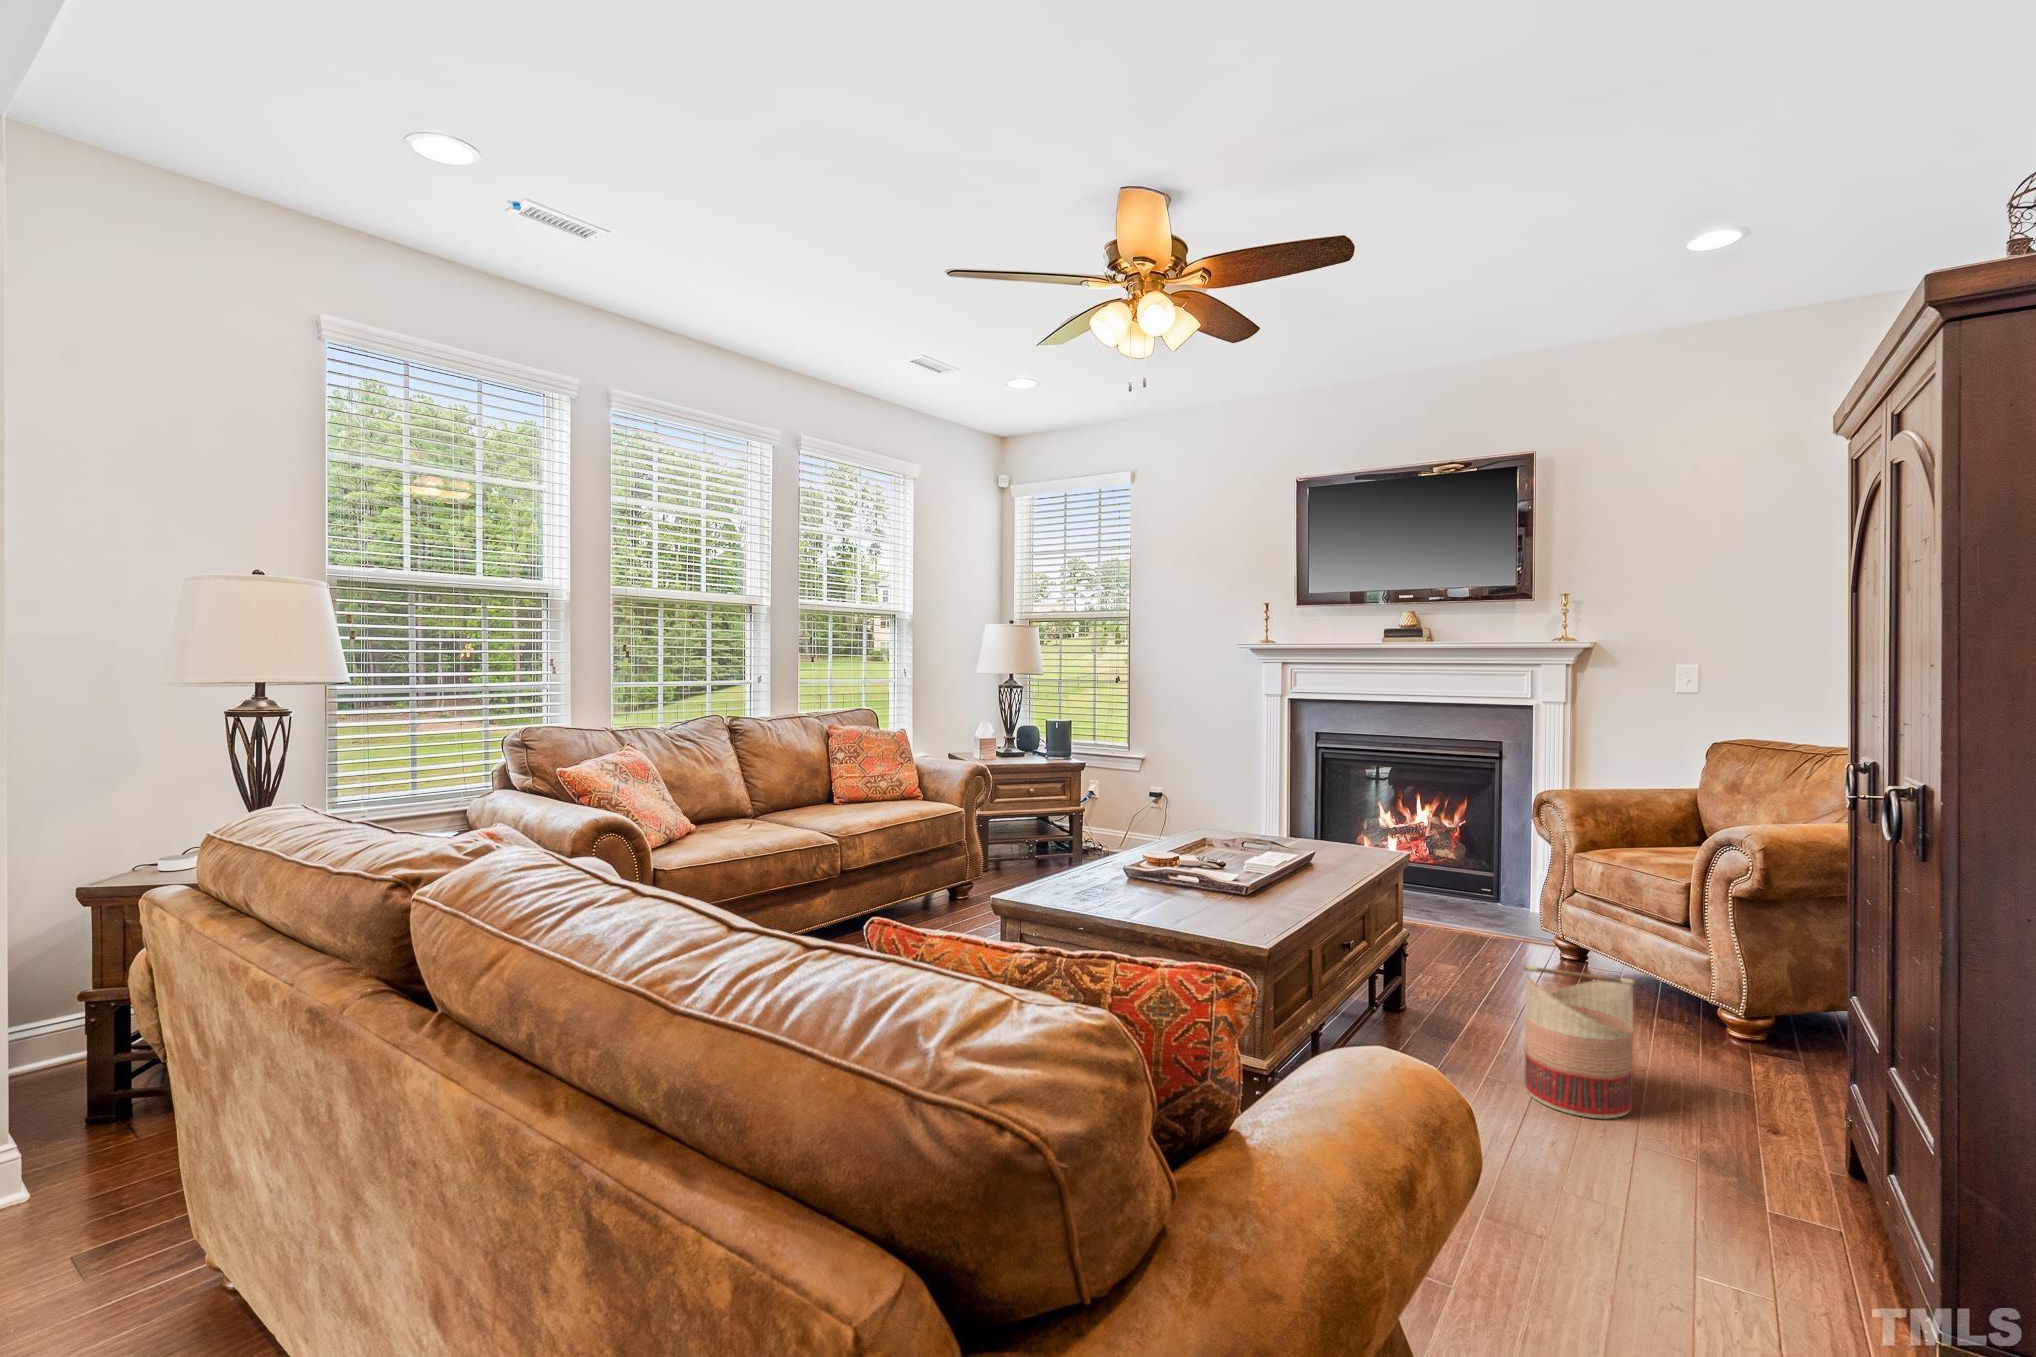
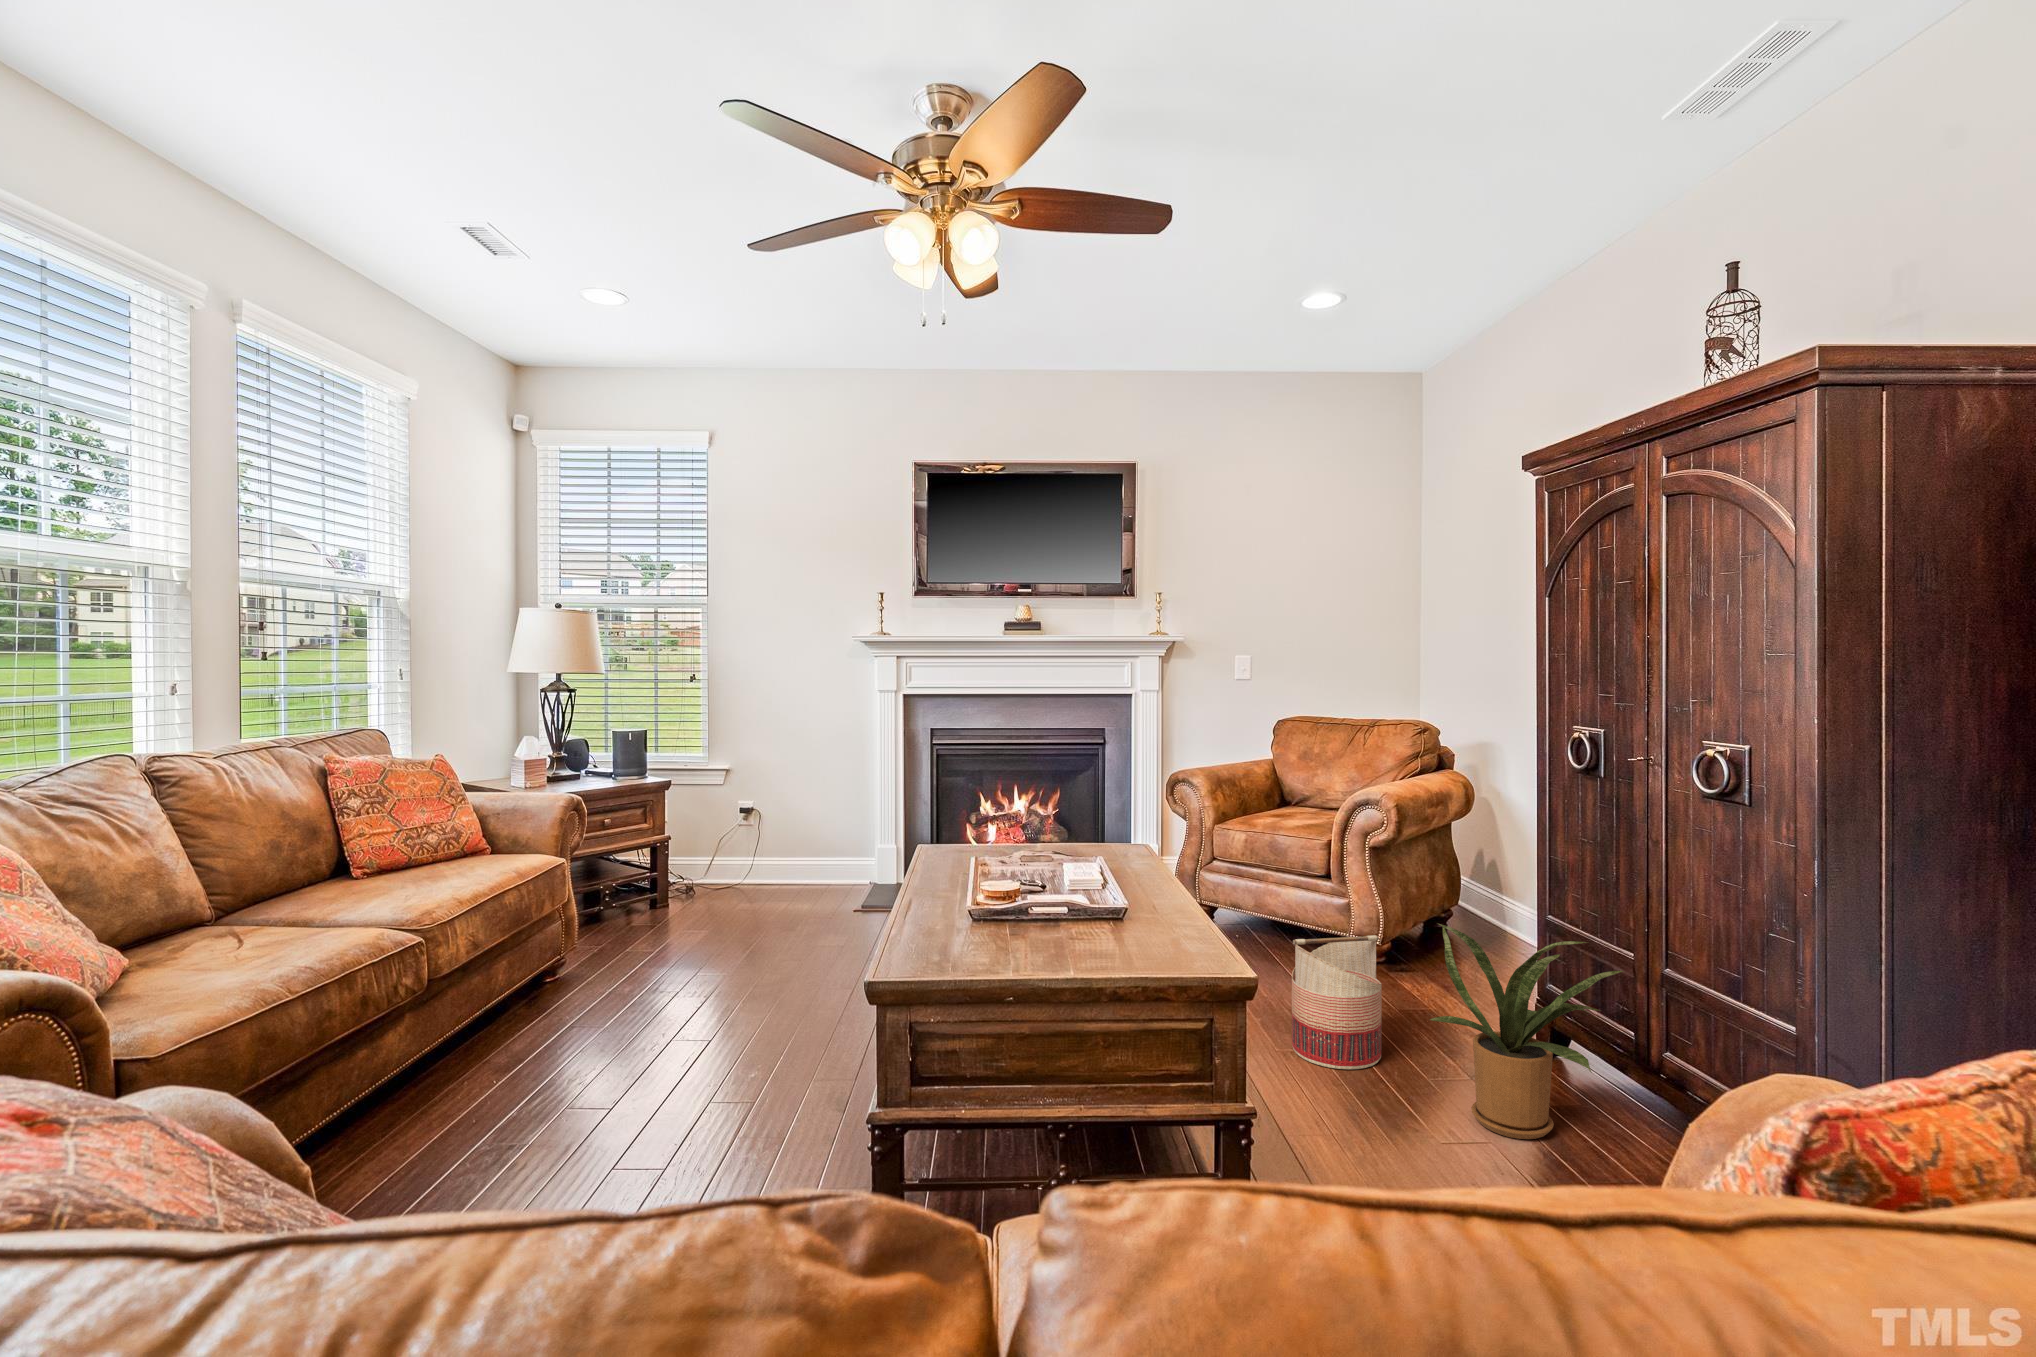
house plant: none [1632,965,1856,1229] -> present [1430,924,1622,1139]

